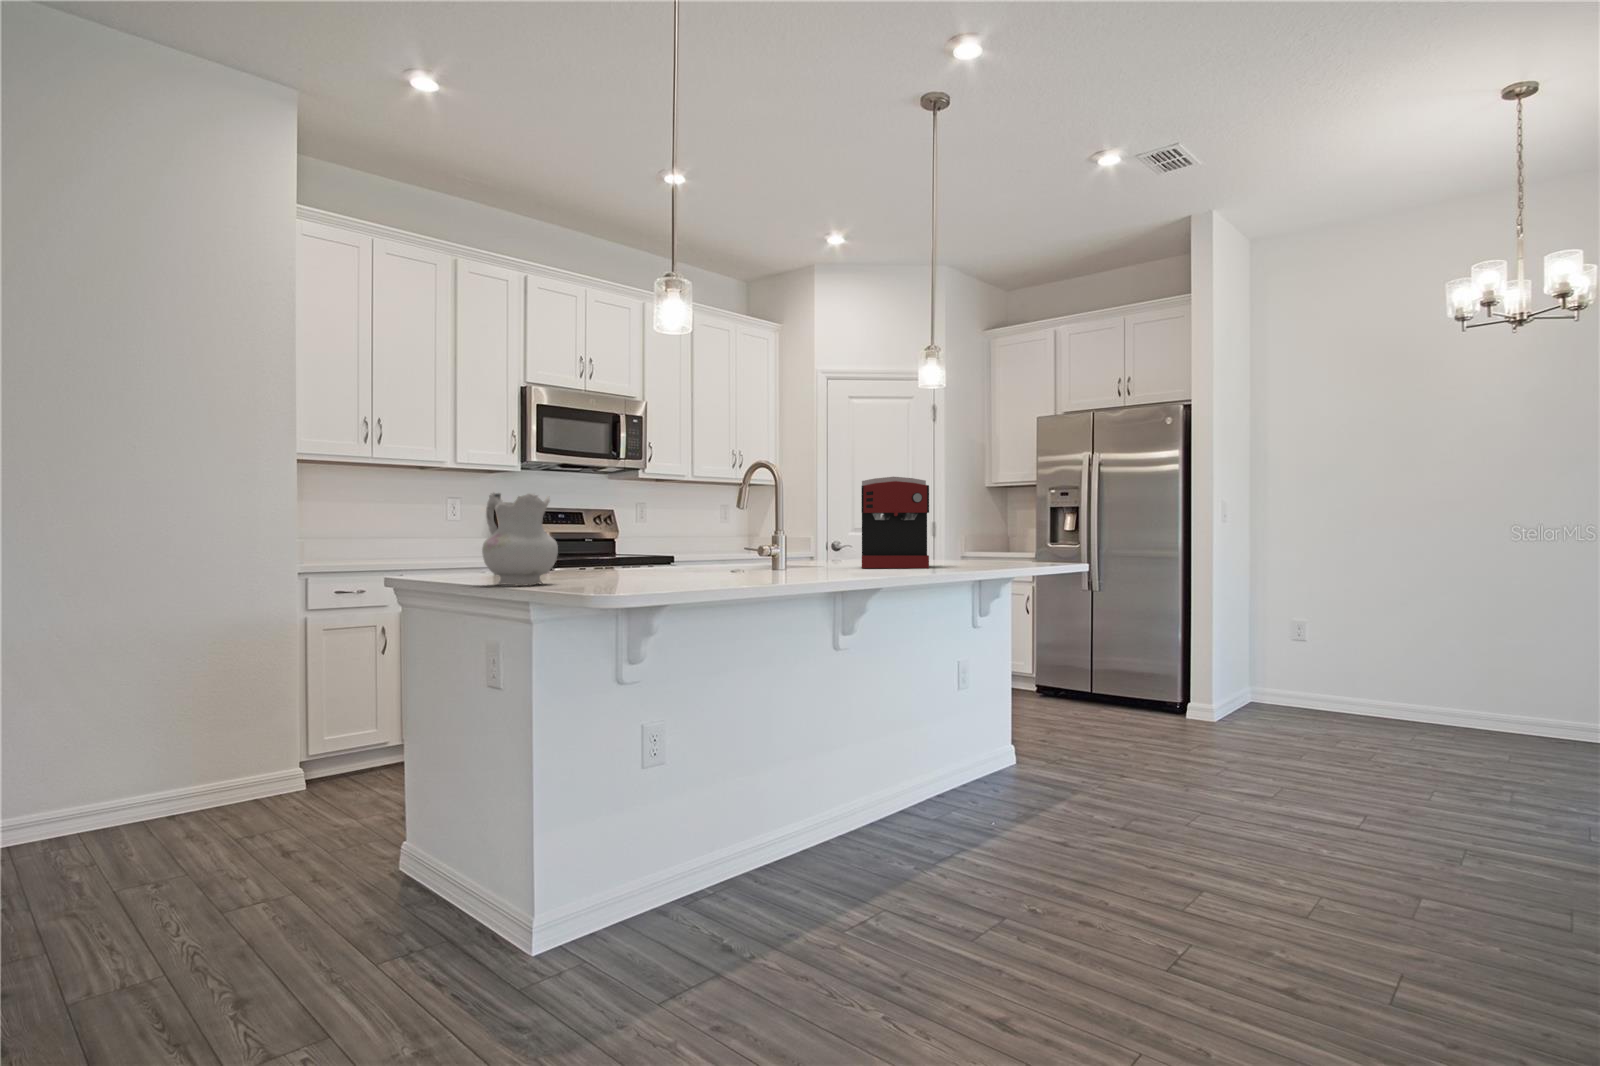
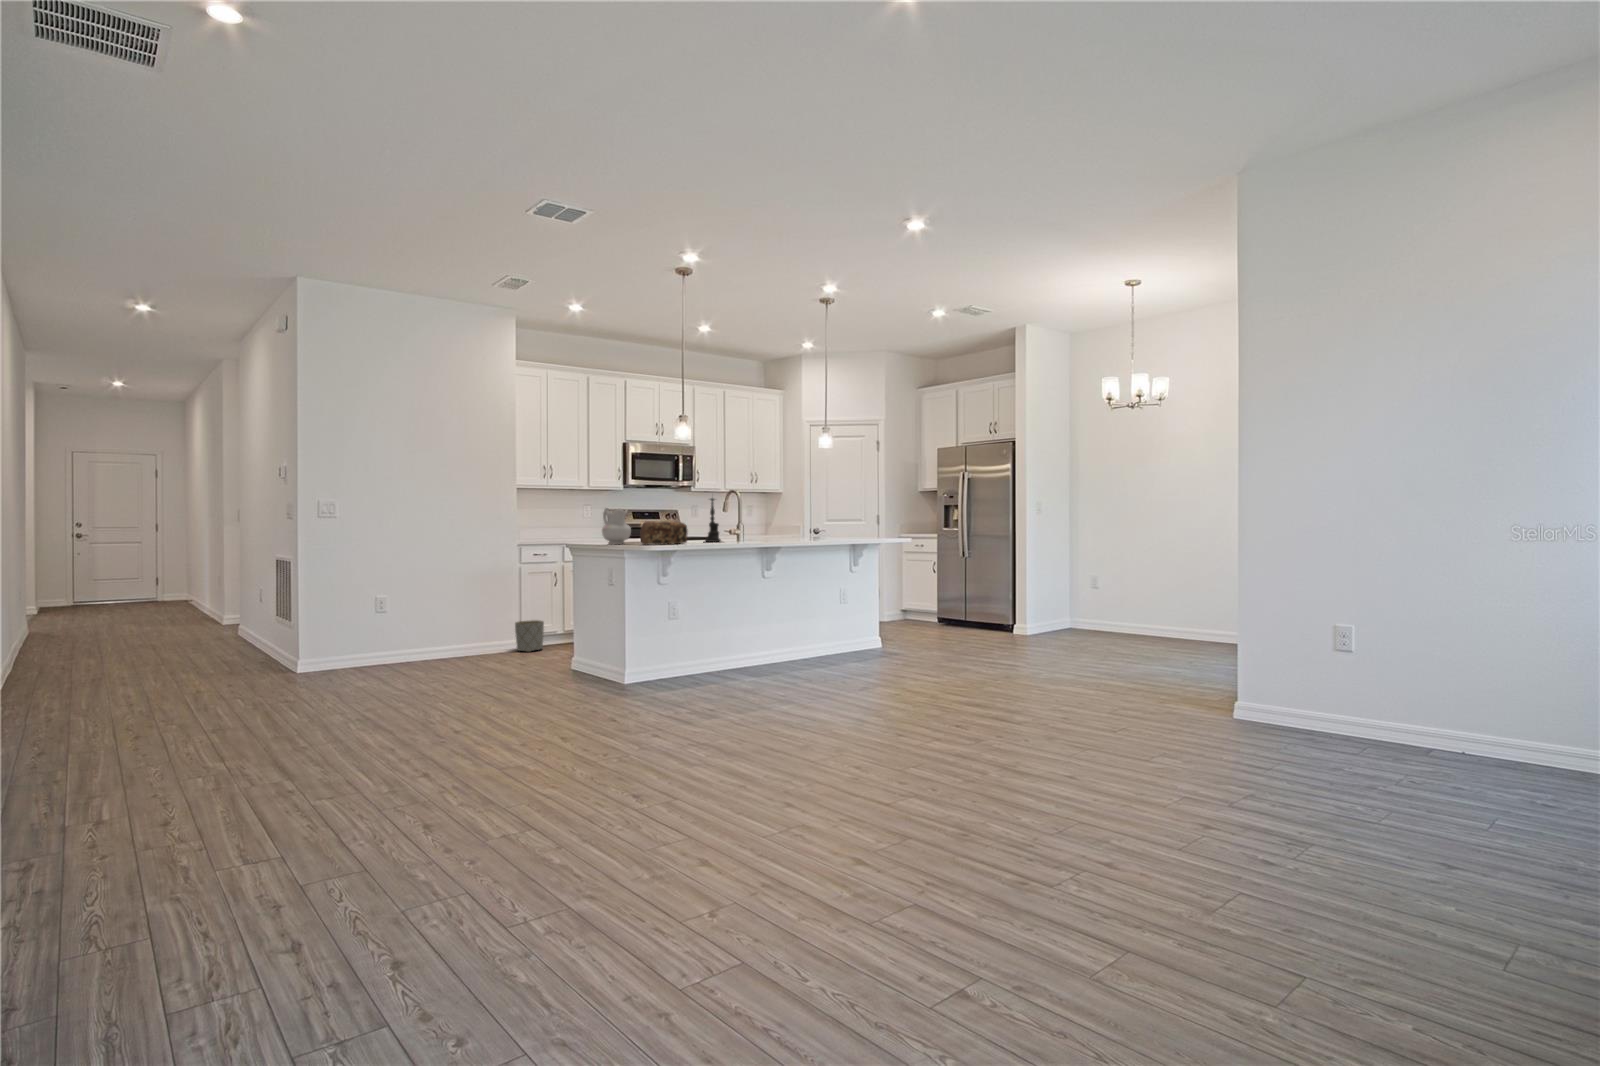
candle holder: none [717,460,780,579] -> present [704,498,721,542]
coffee maker: present [861,477,929,568] -> none [779,494,818,539]
bread loaf: none [589,526,718,591] -> present [640,521,688,545]
planter: none [288,729,353,801] -> present [515,620,544,652]

